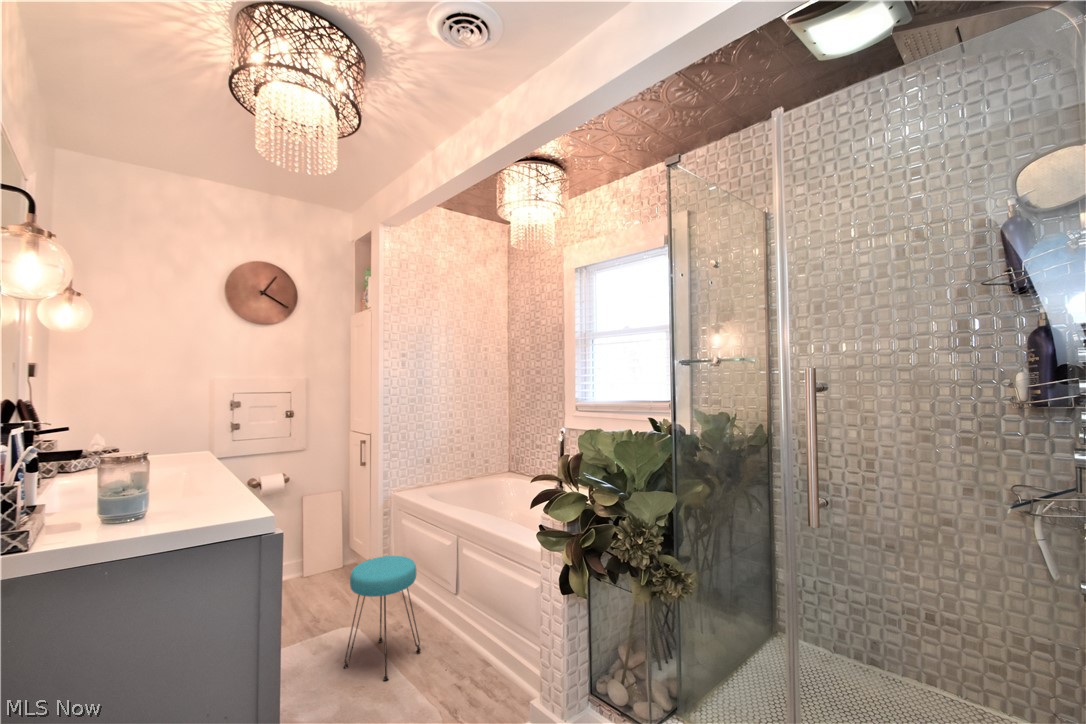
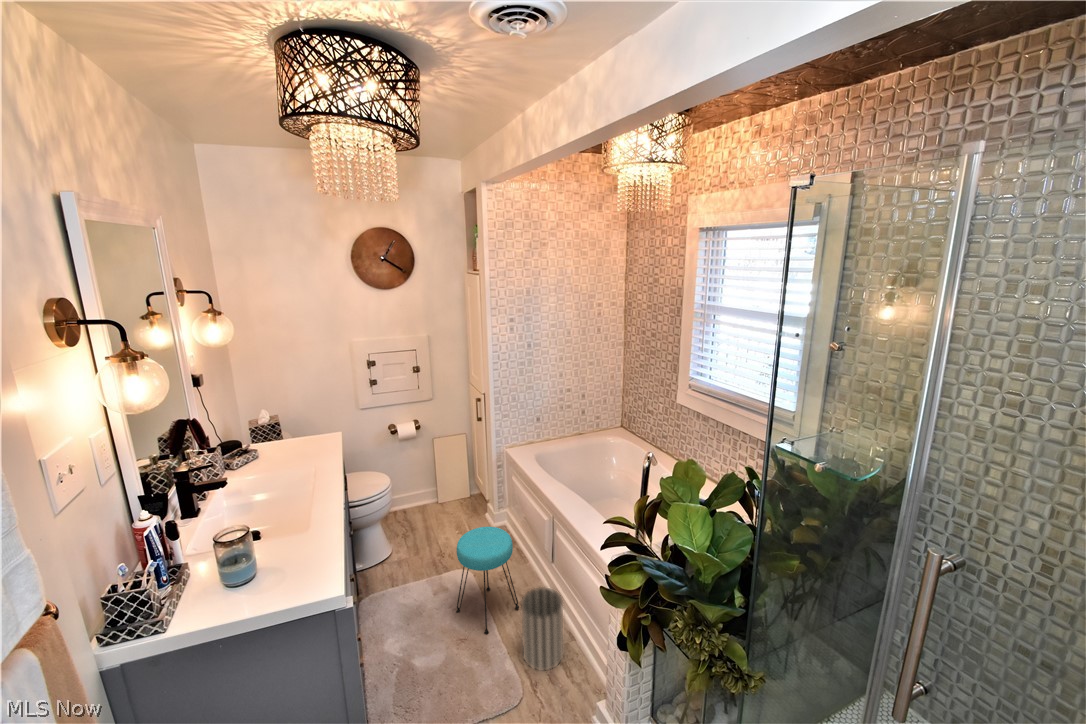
wastebasket: none [434,604,481,701] -> present [521,588,563,670]

